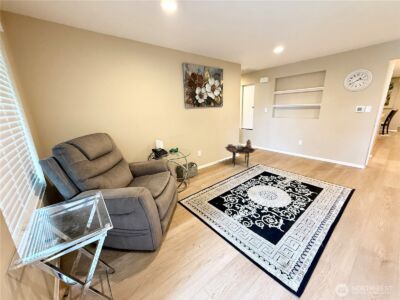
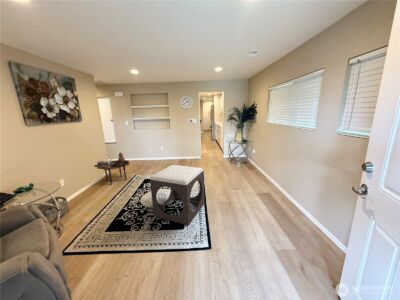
footstool: none [252,163,337,244] -> present [150,165,204,225]

